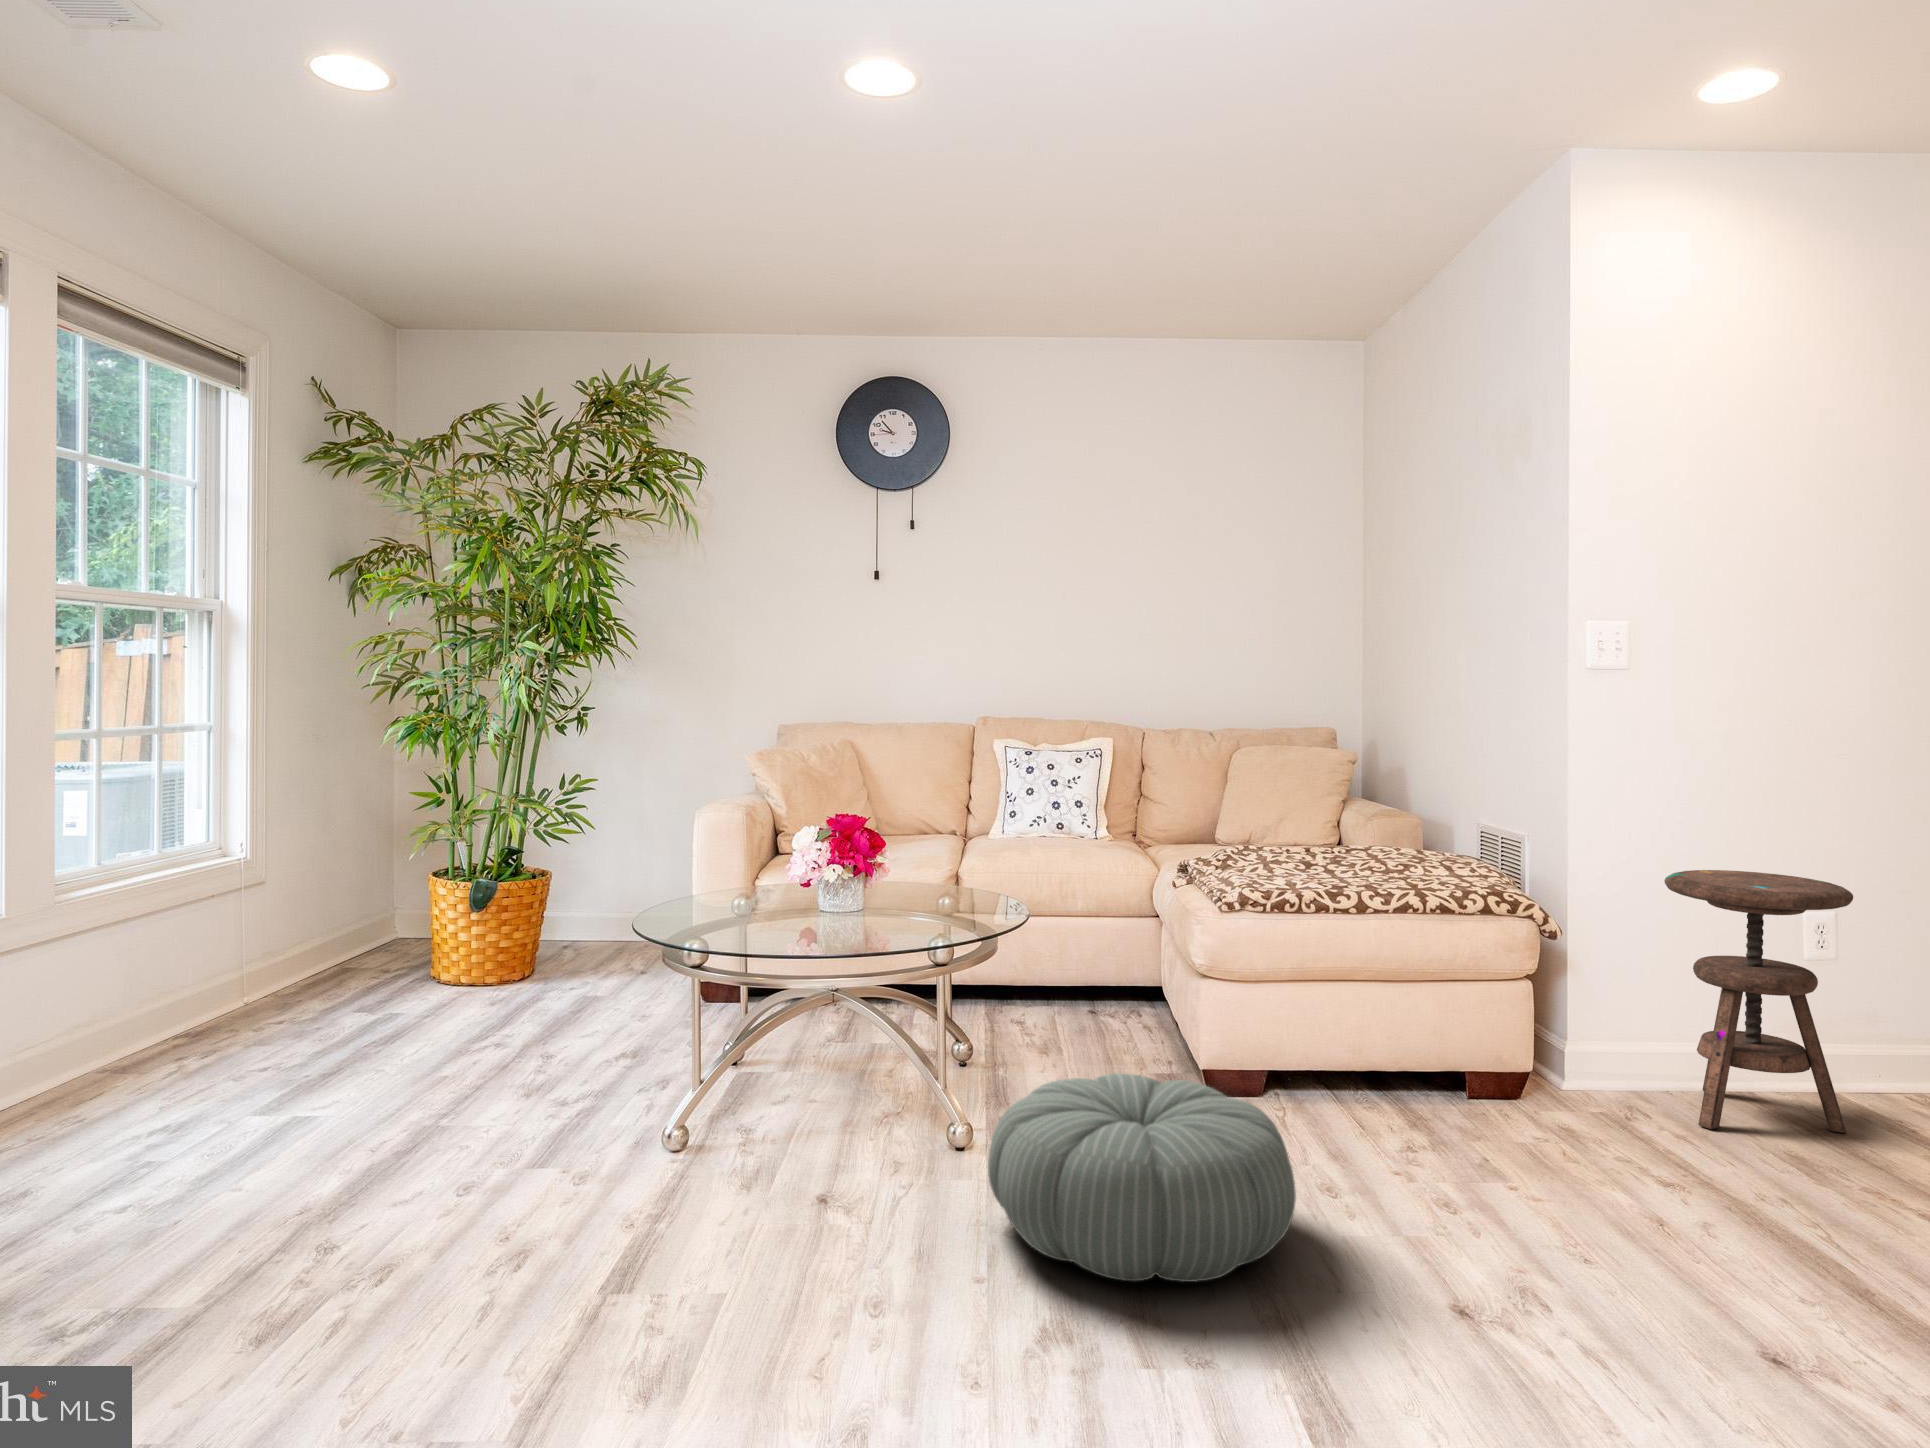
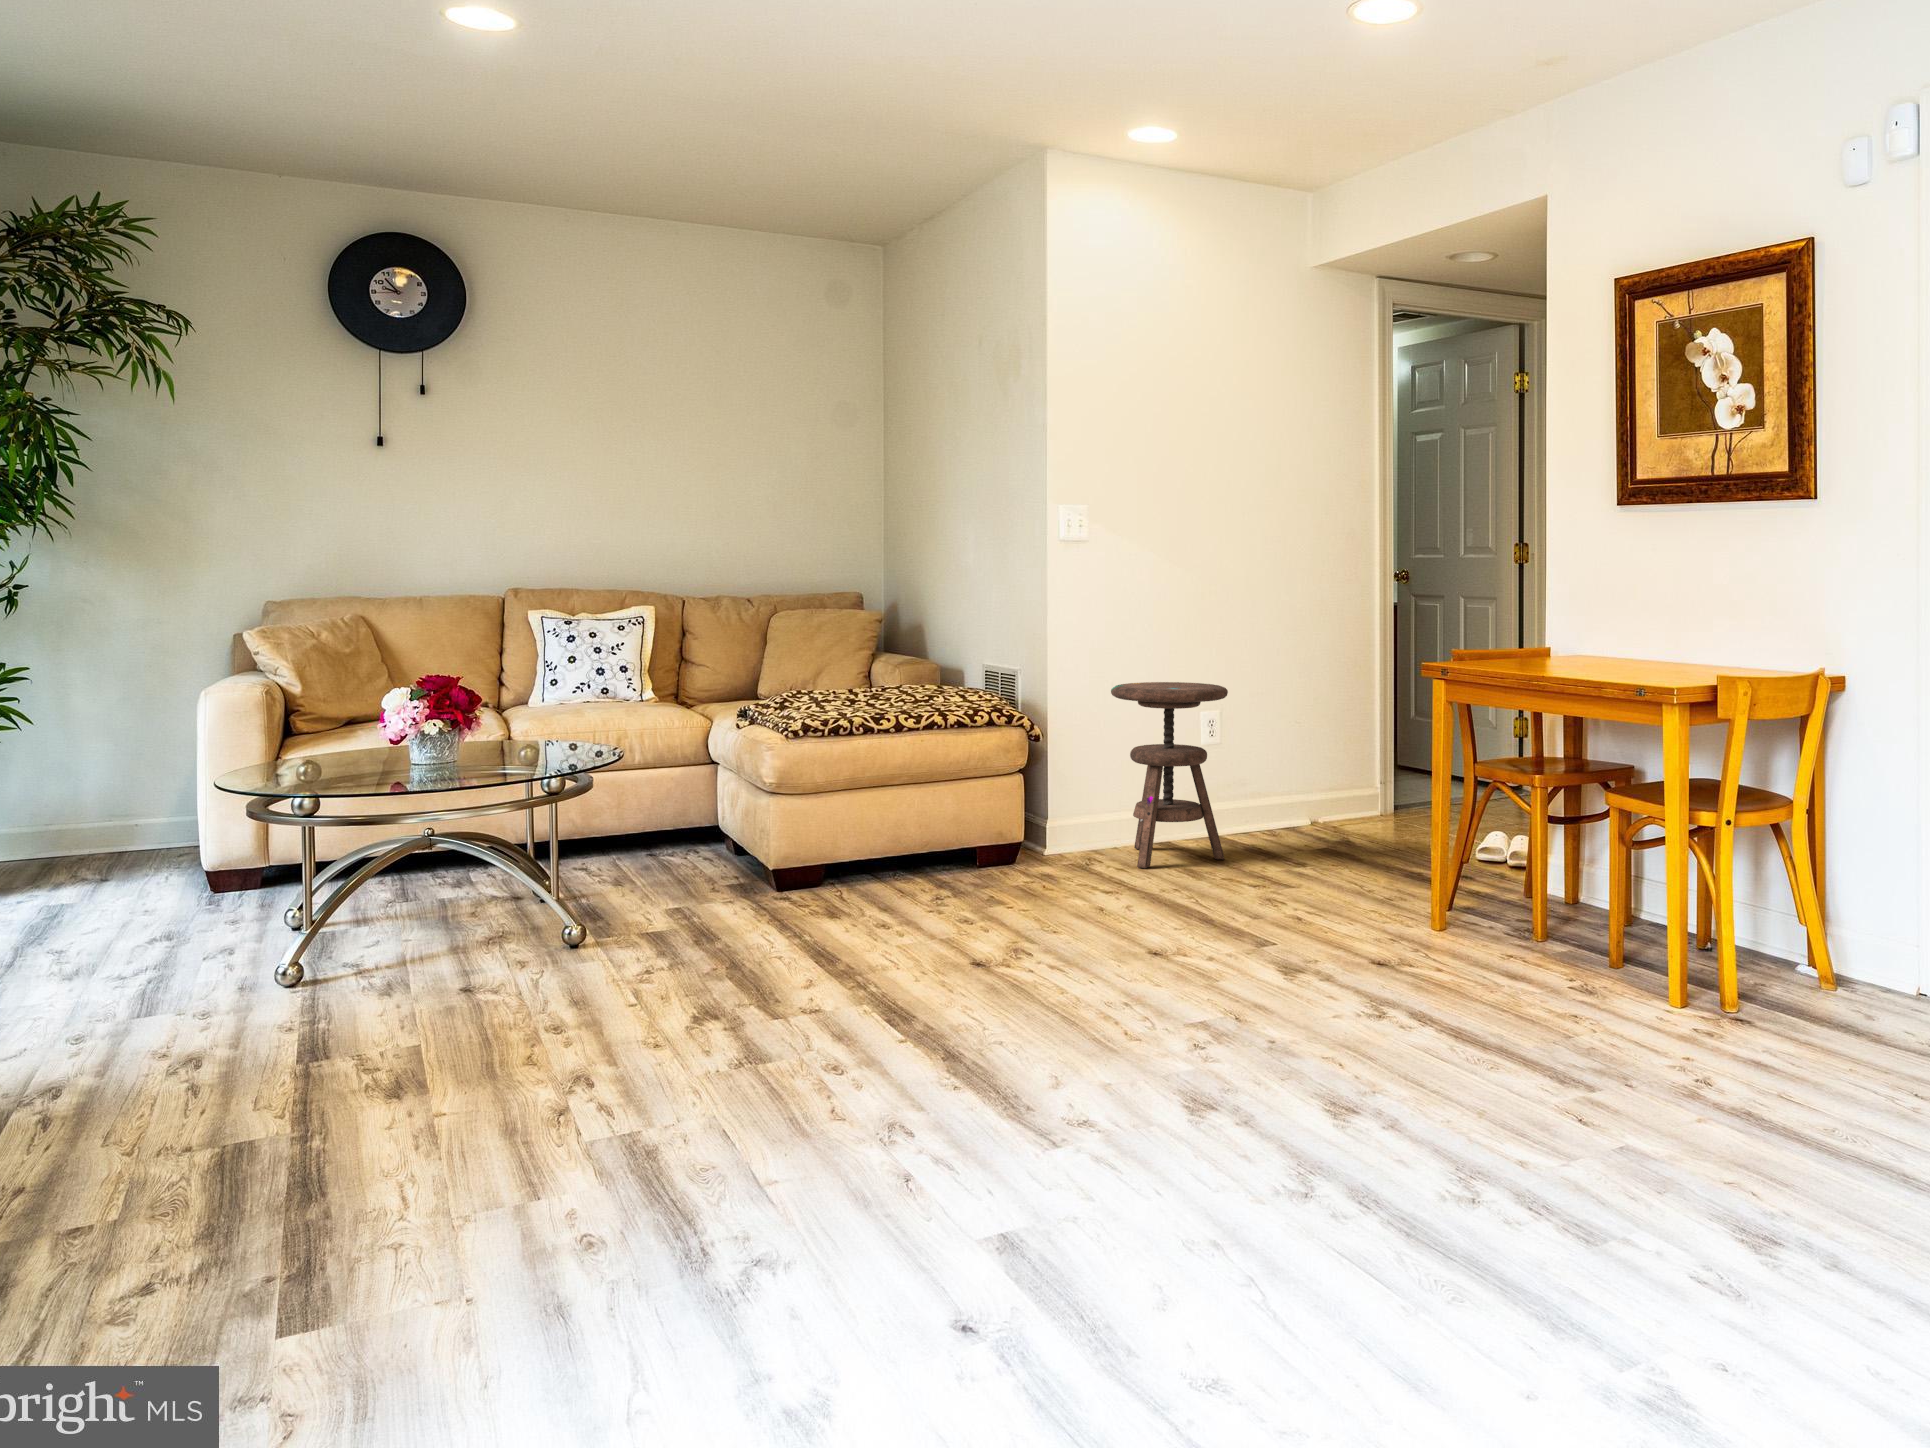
pouf: present [988,1073,1296,1282] -> none [643,864,898,1013]

